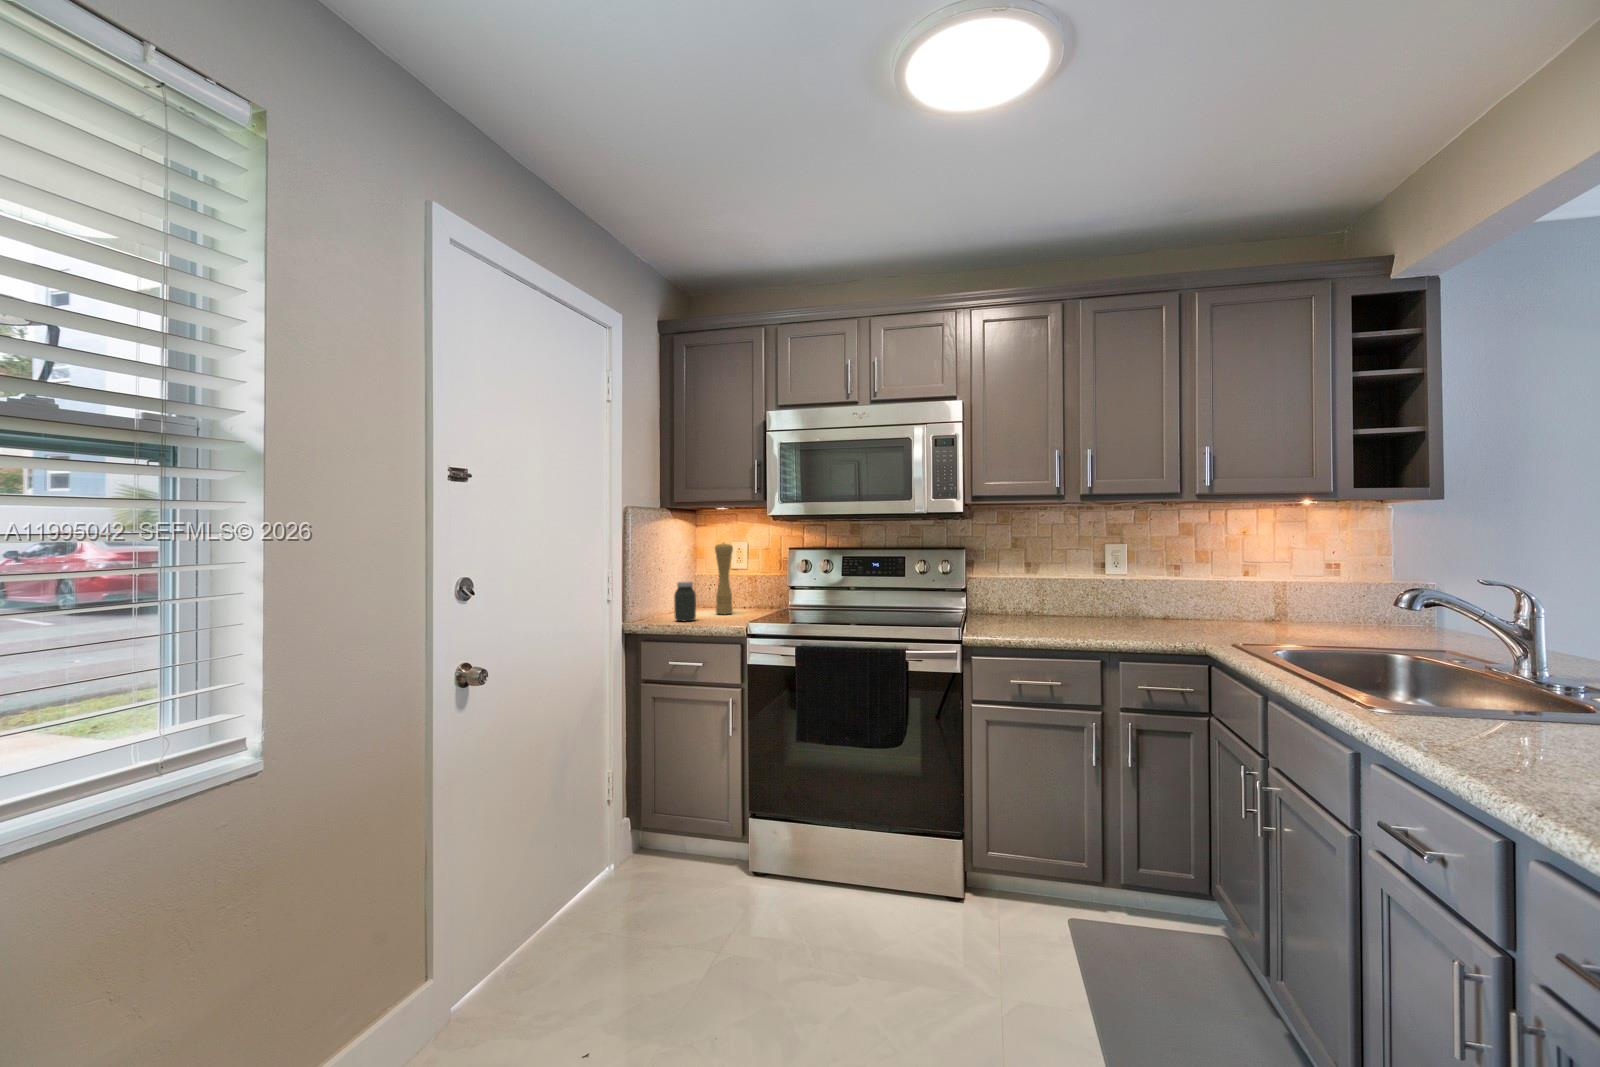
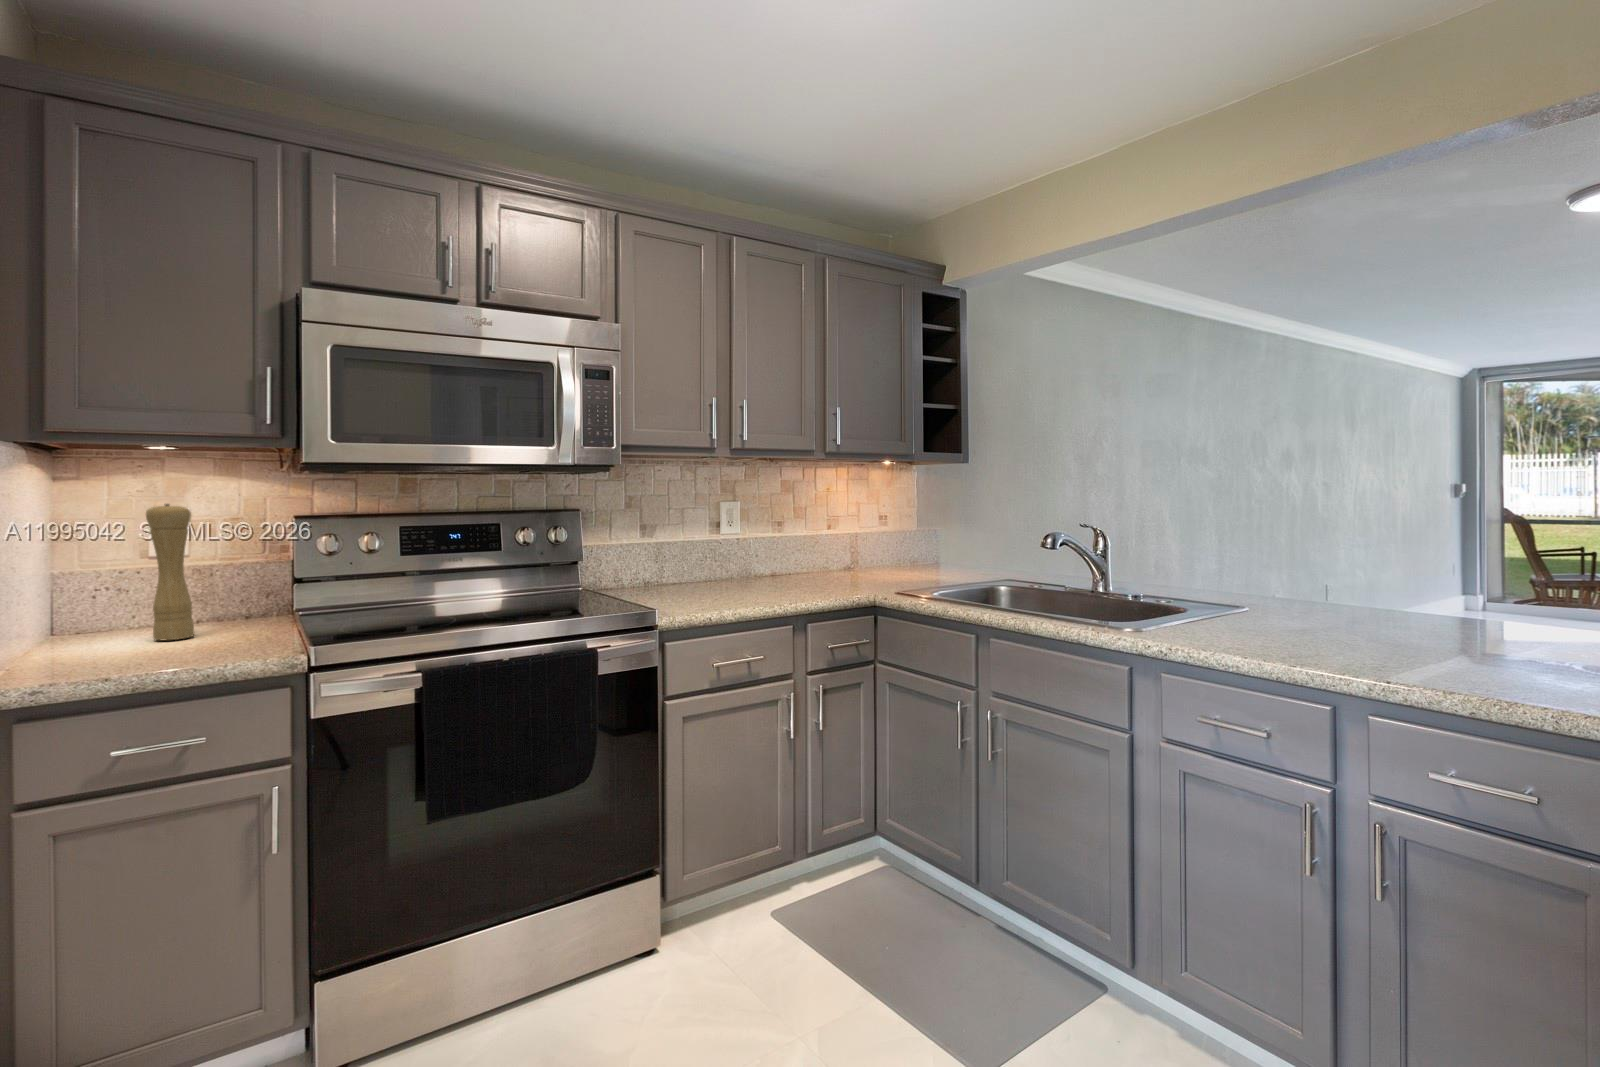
jar: present [674,582,696,621] -> none [83,582,142,665]

